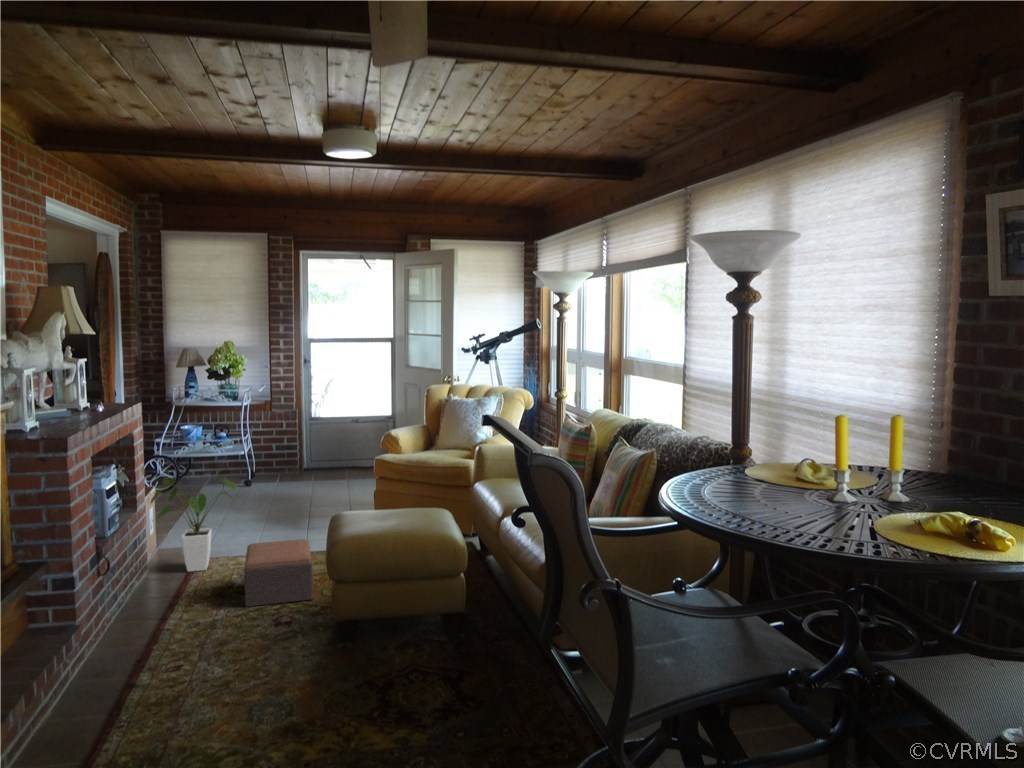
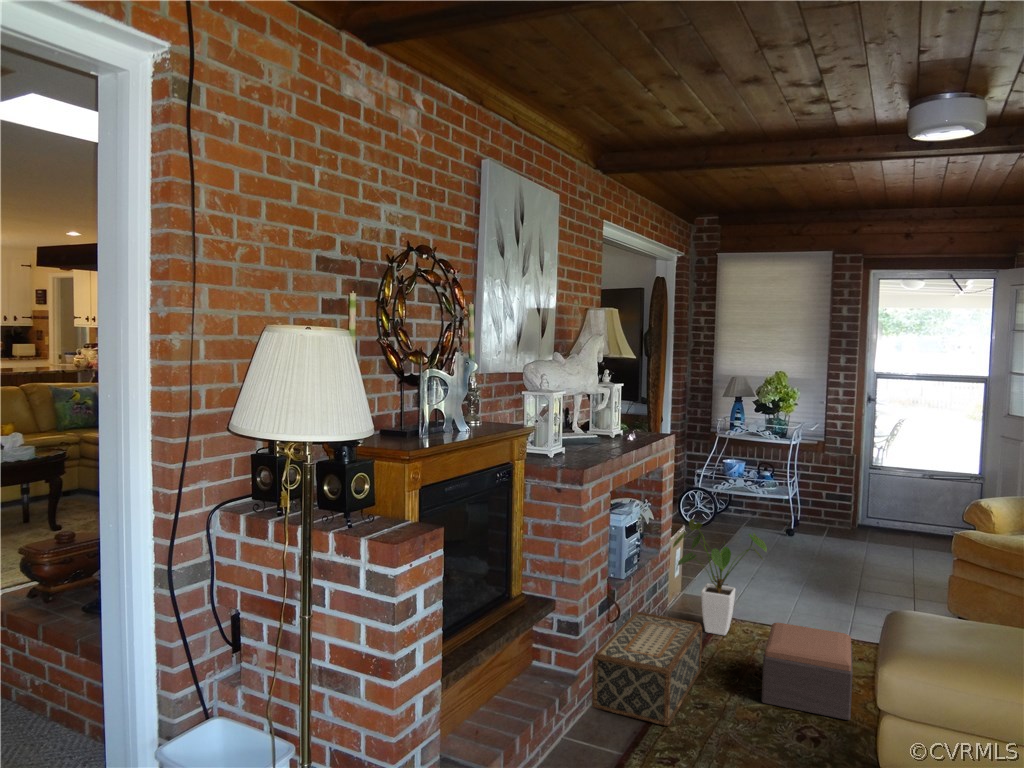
woven basket: none [91,559,190,652] -> present [592,612,702,726]

